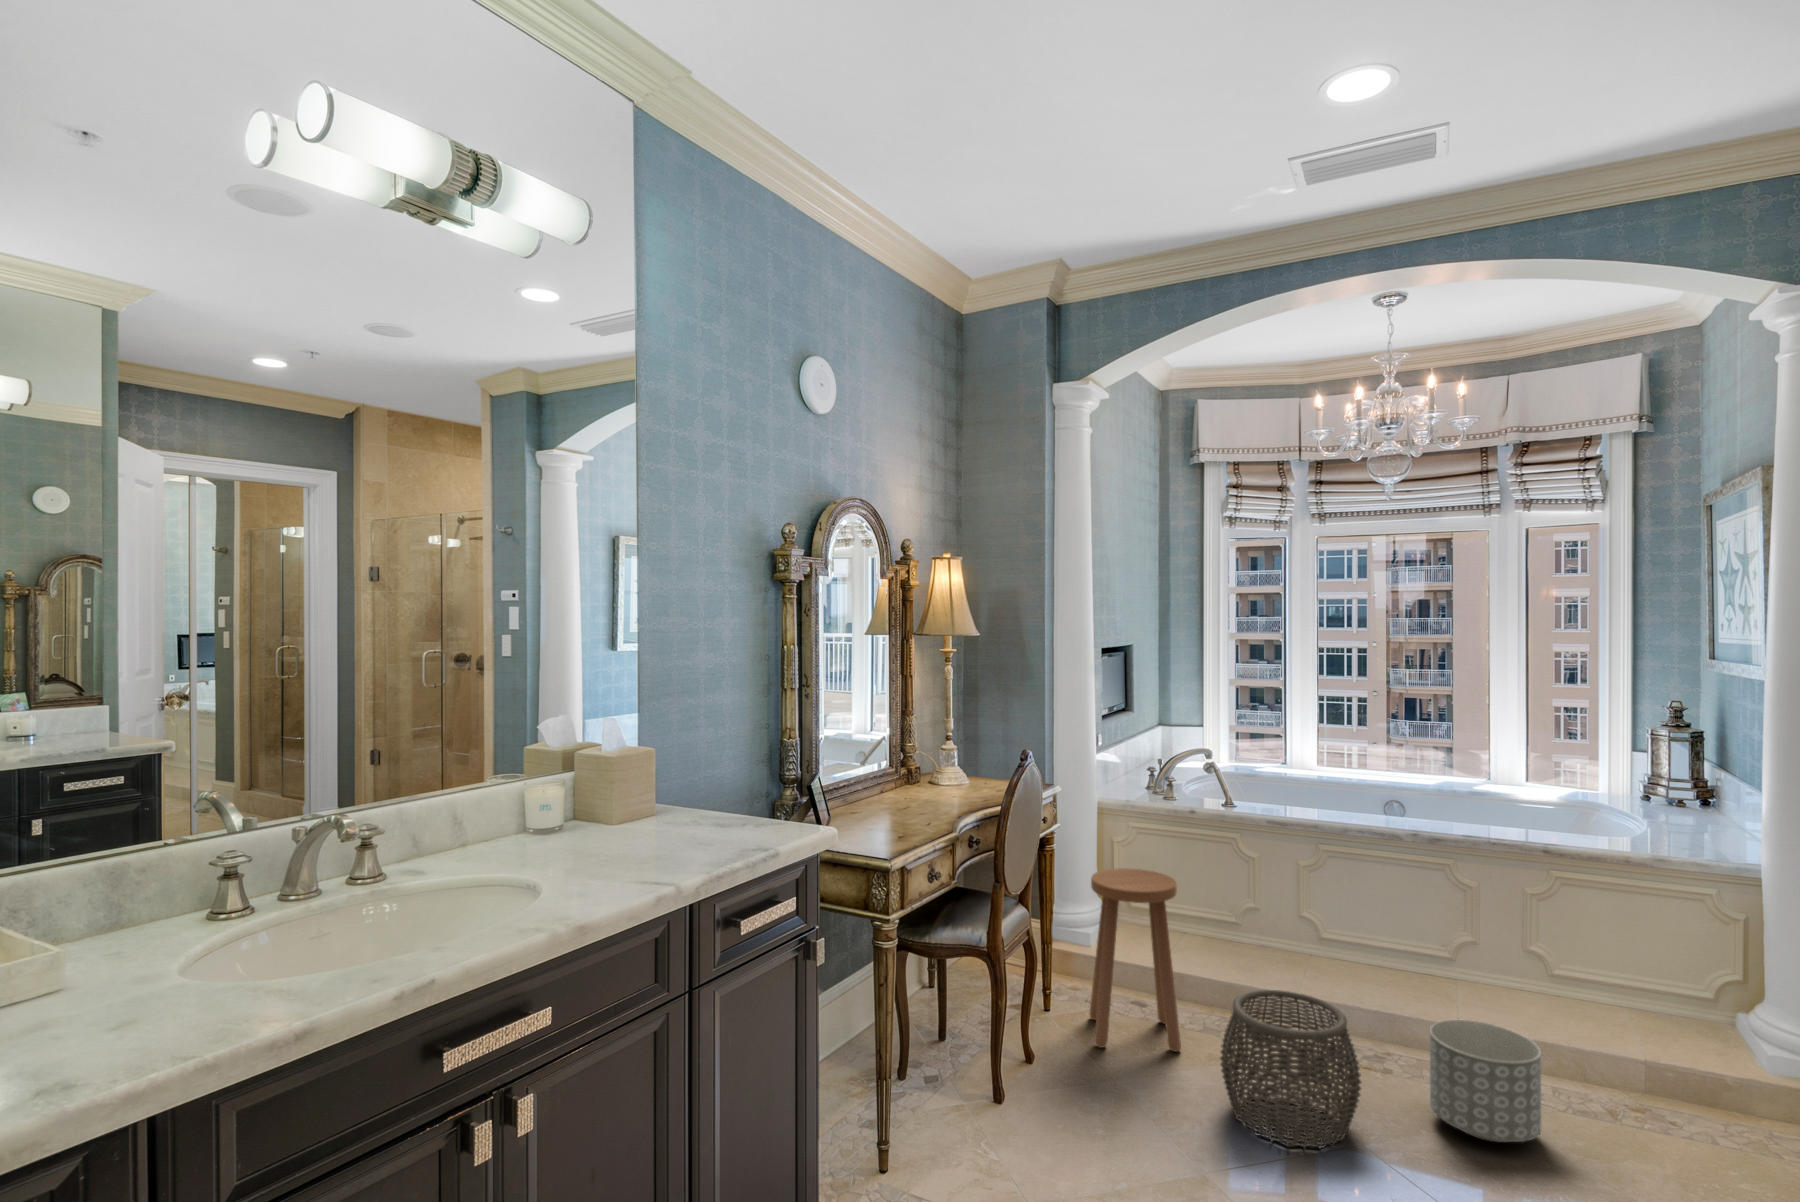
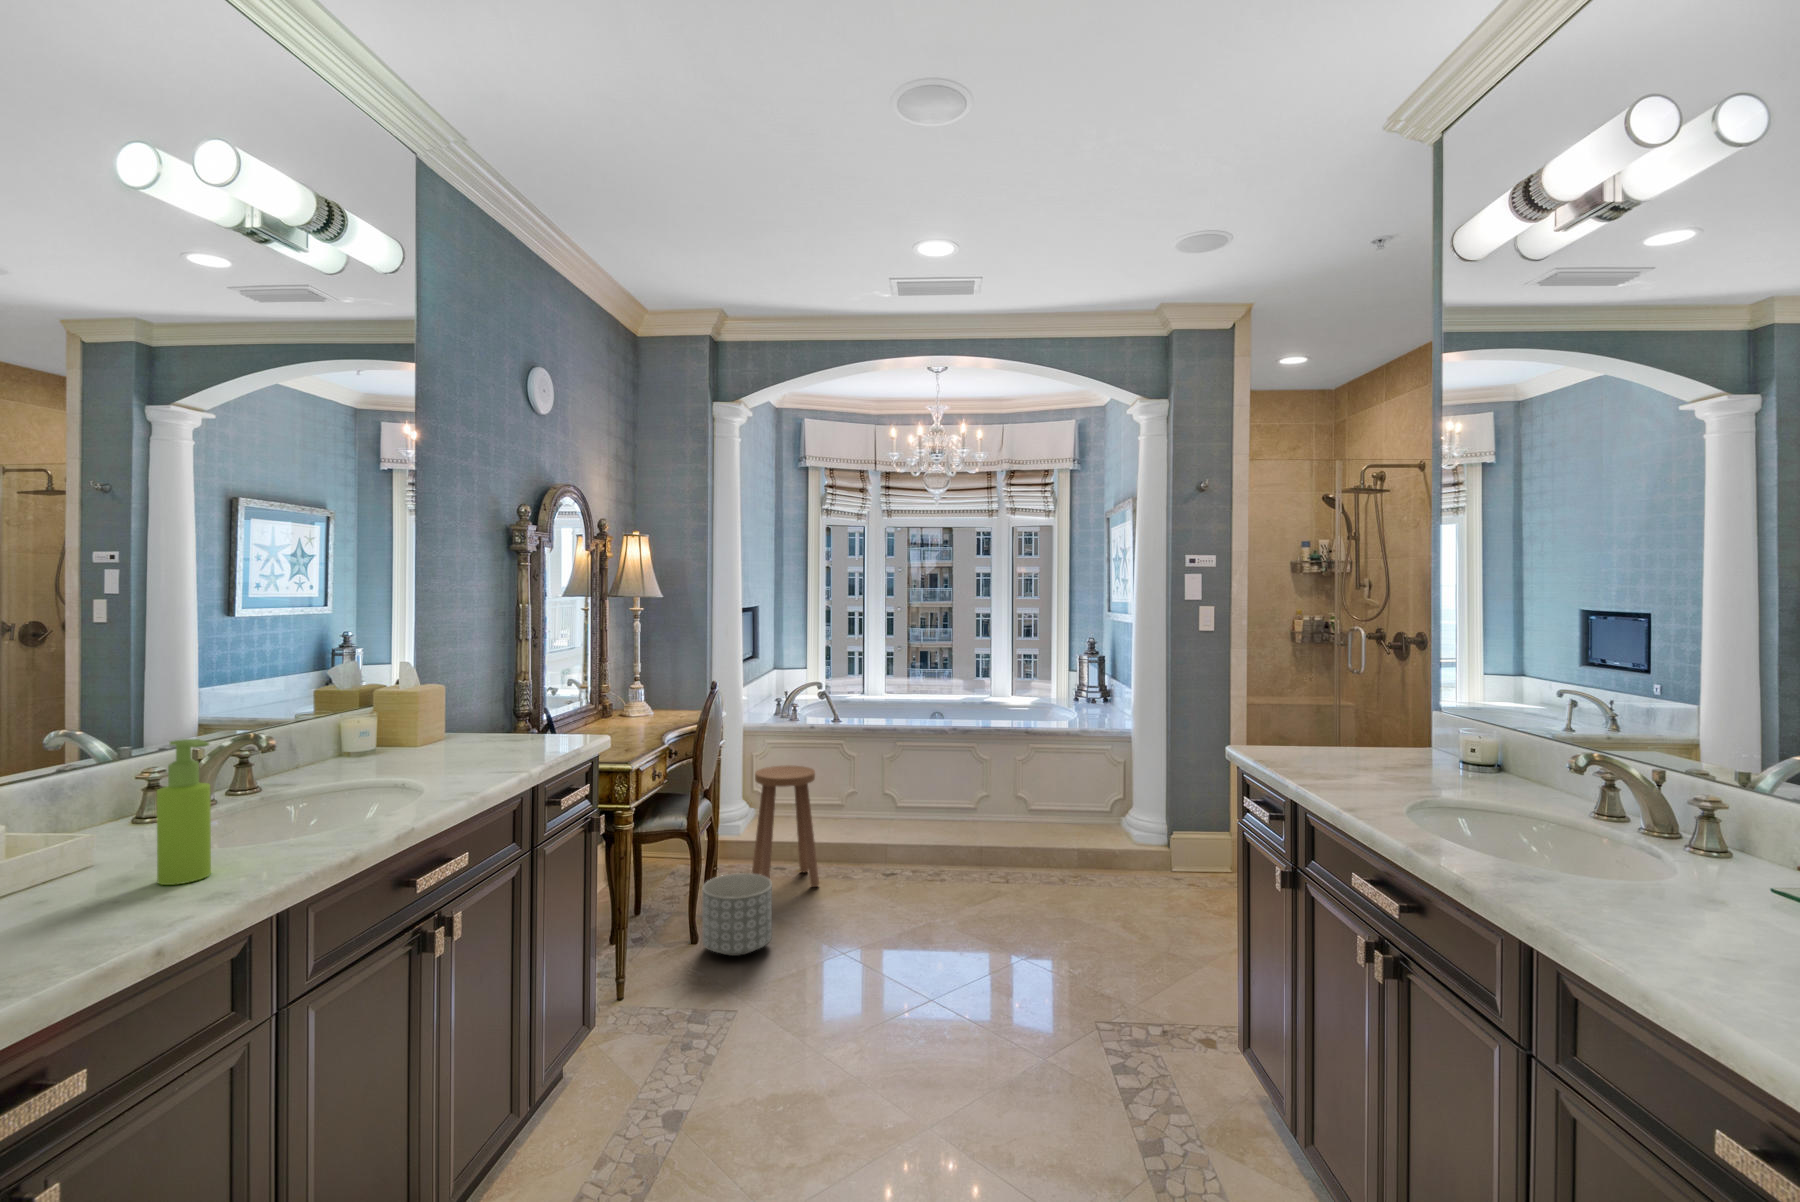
soap dispenser: none [95,841,164,1035] -> present [156,739,211,885]
woven basket: present [1220,990,1361,1149] -> none [852,830,937,924]
planter: present [1430,1020,1541,1143] -> present [702,873,772,956]

